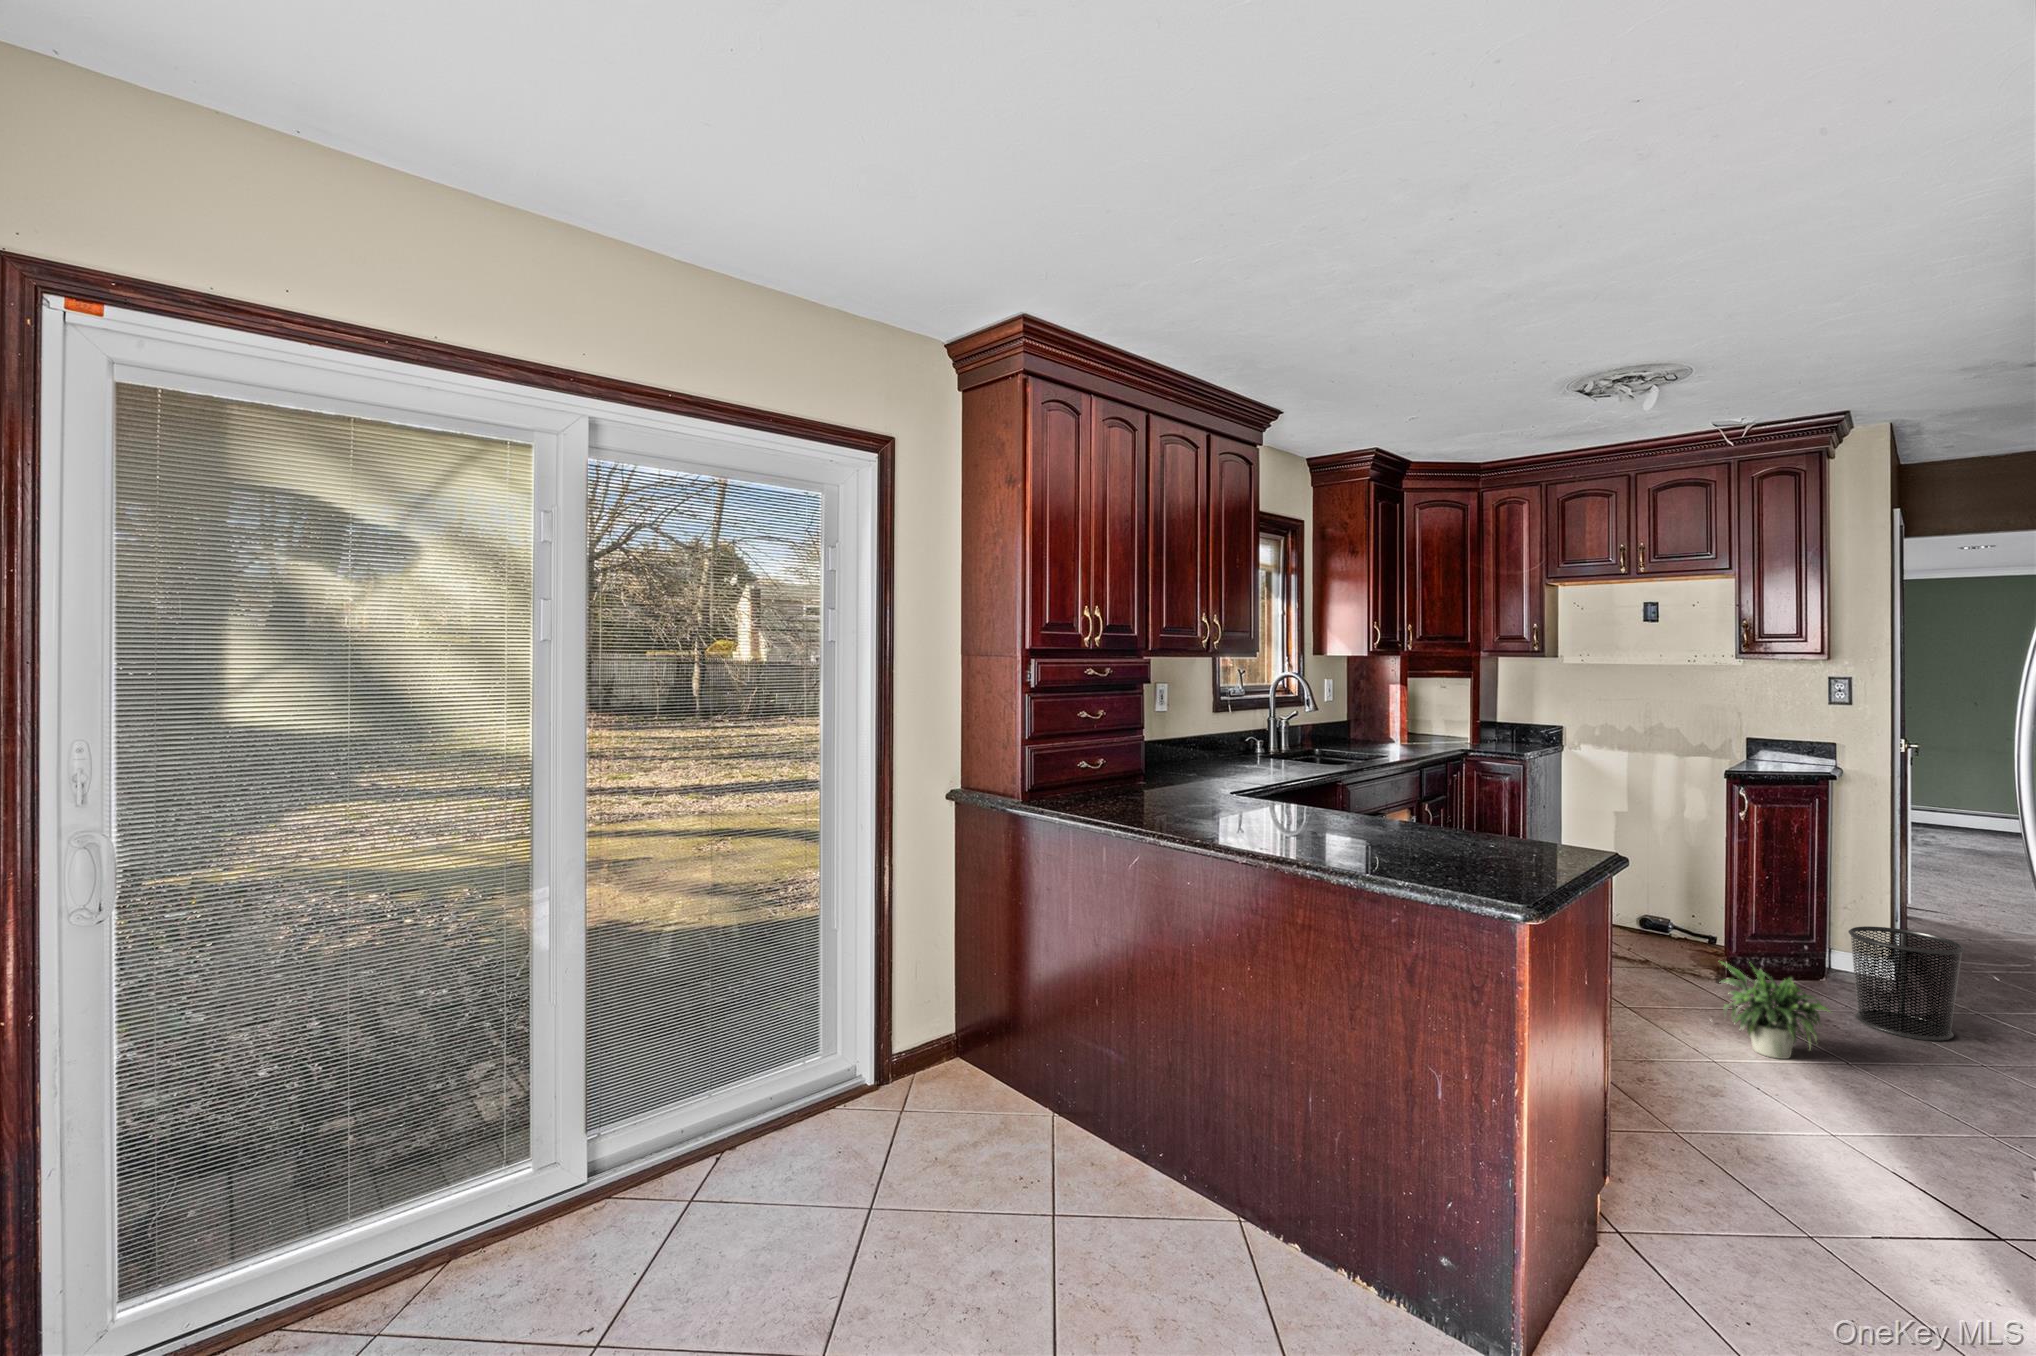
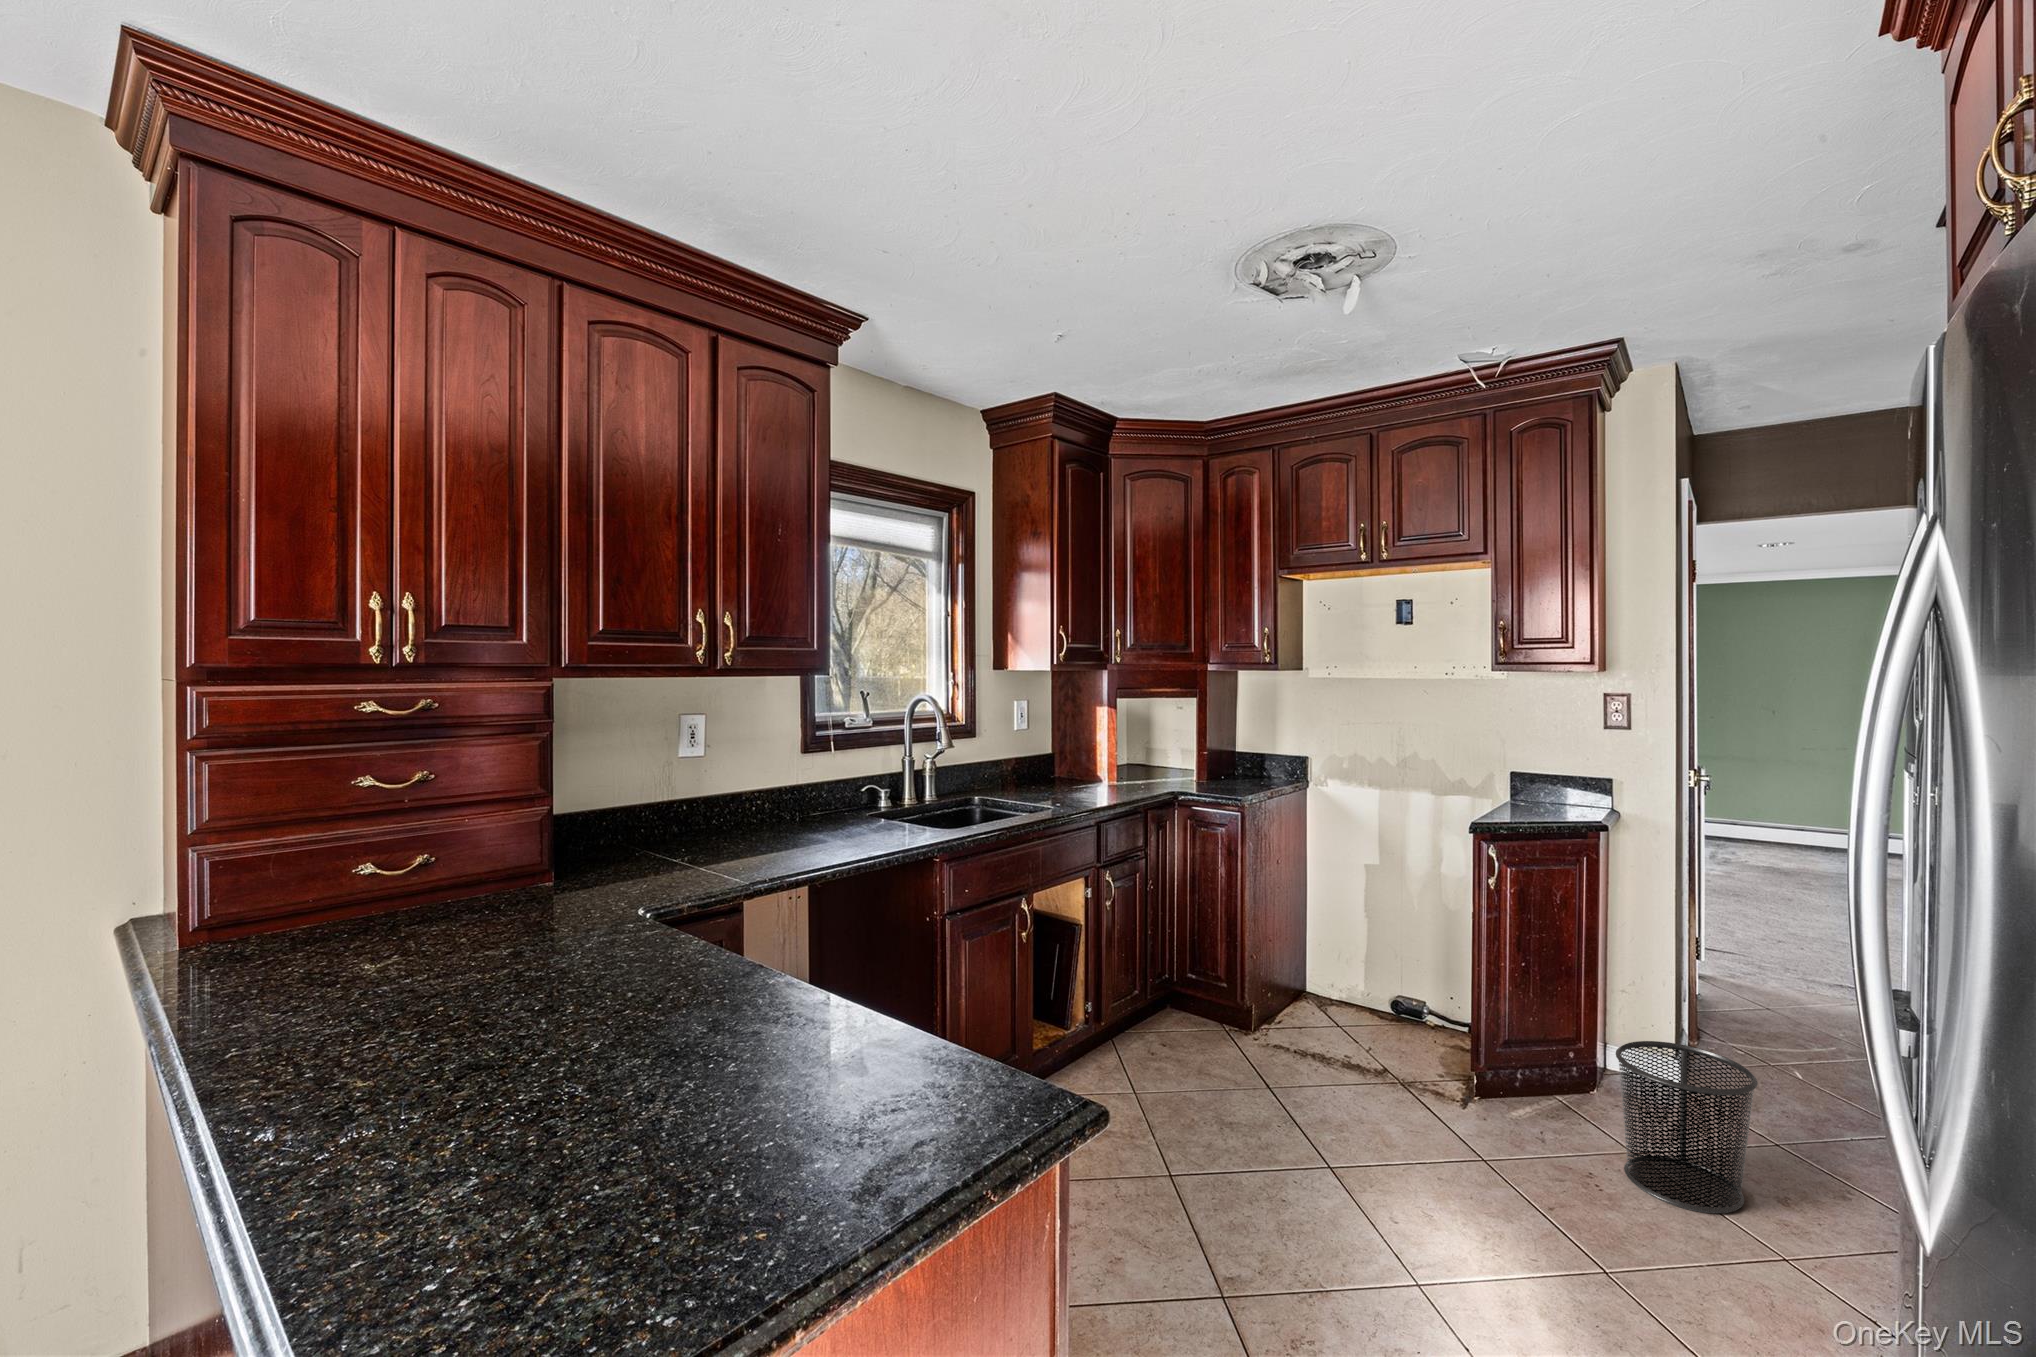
potted plant: present [1721,962,1830,1059] -> none [1434,1118,1582,1274]

